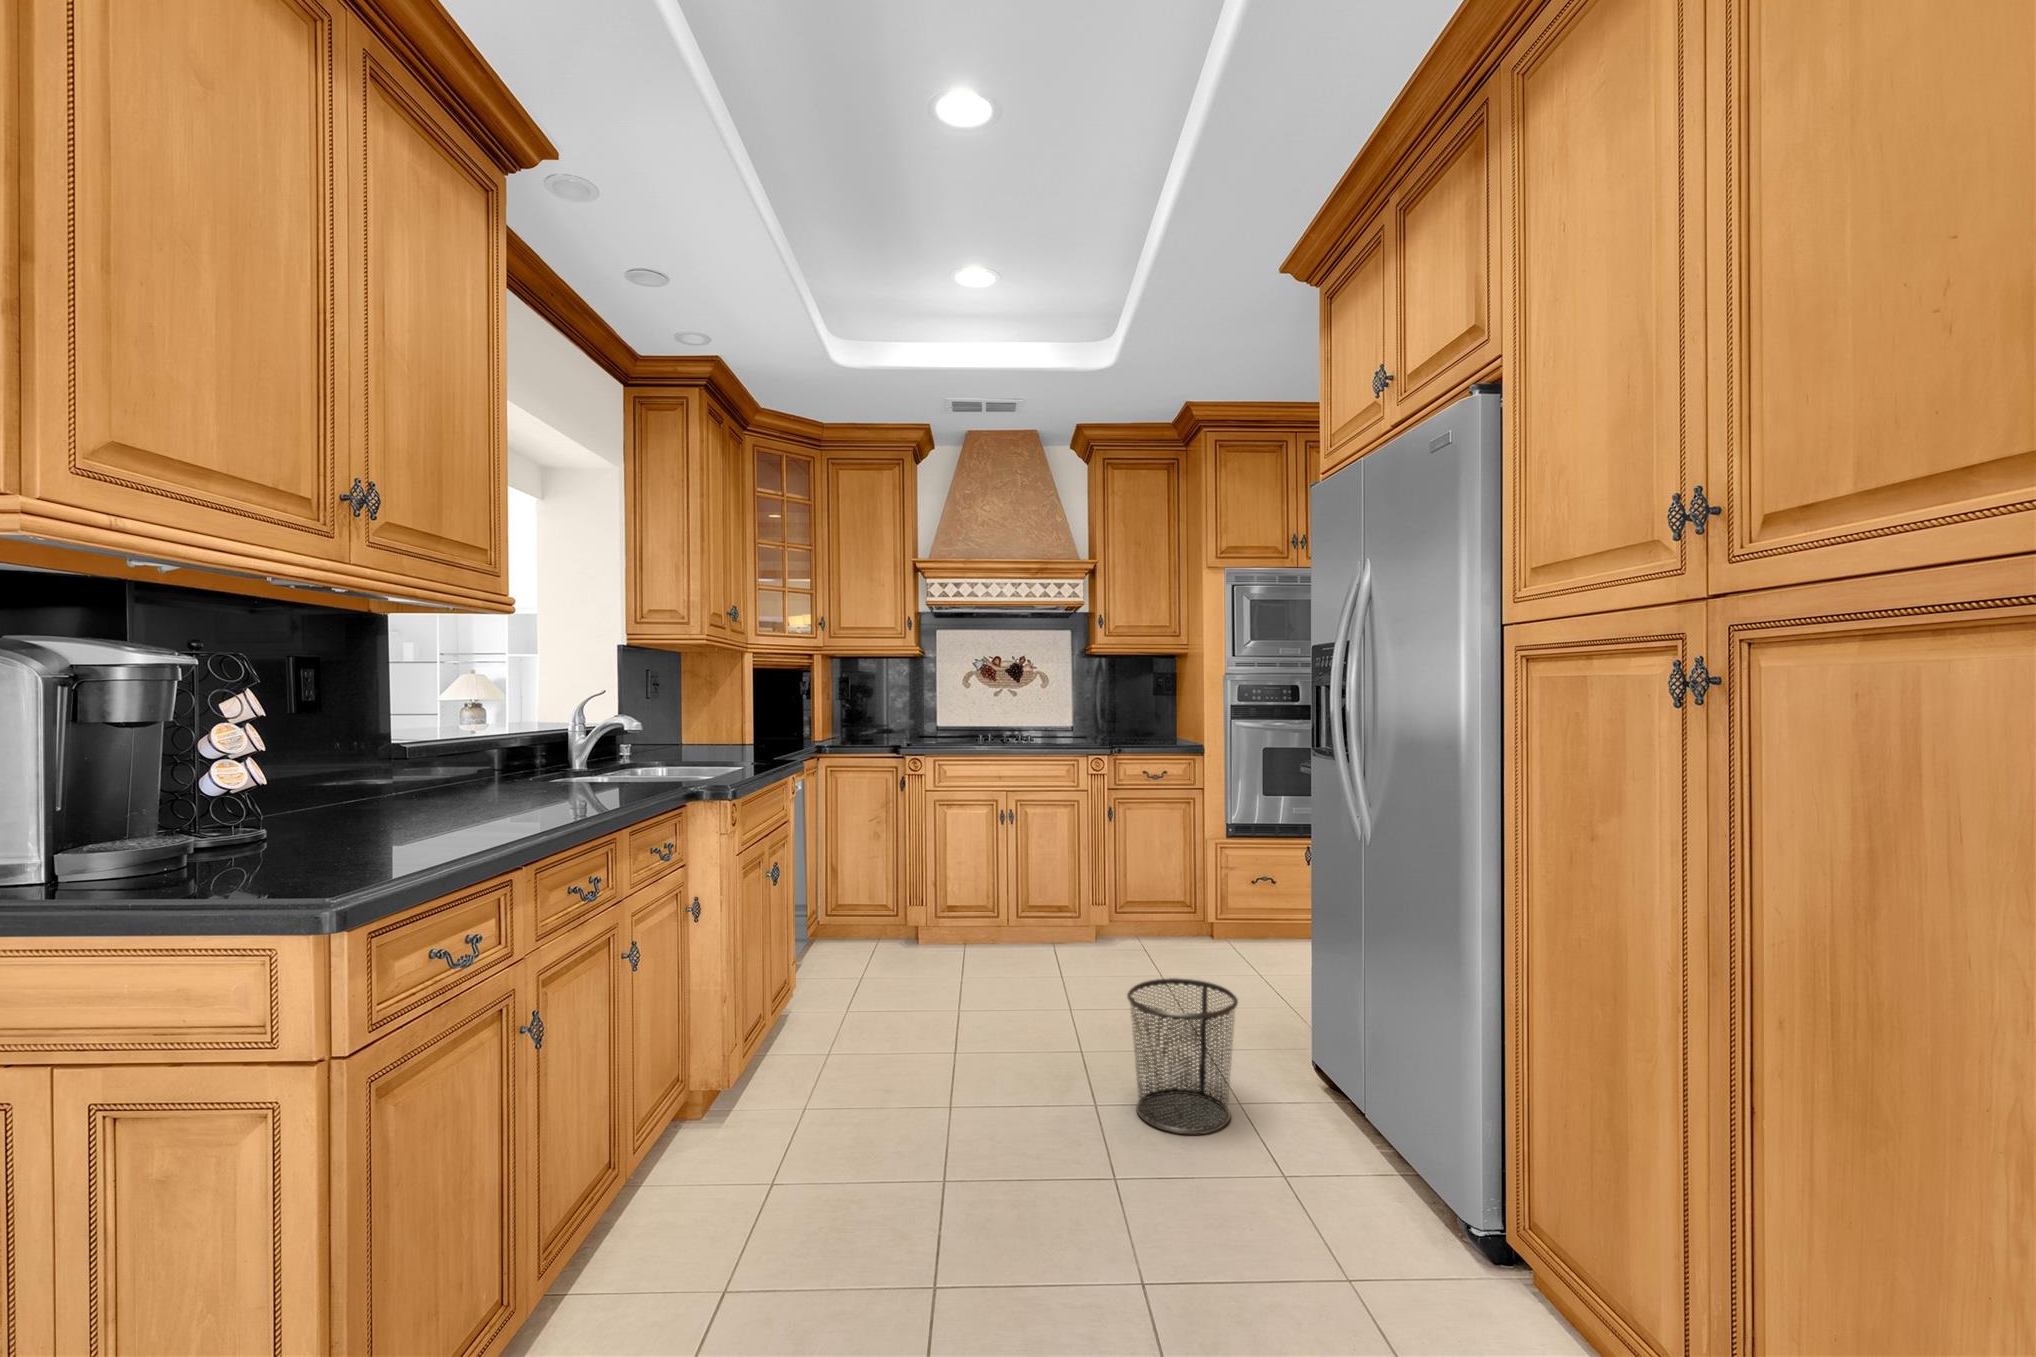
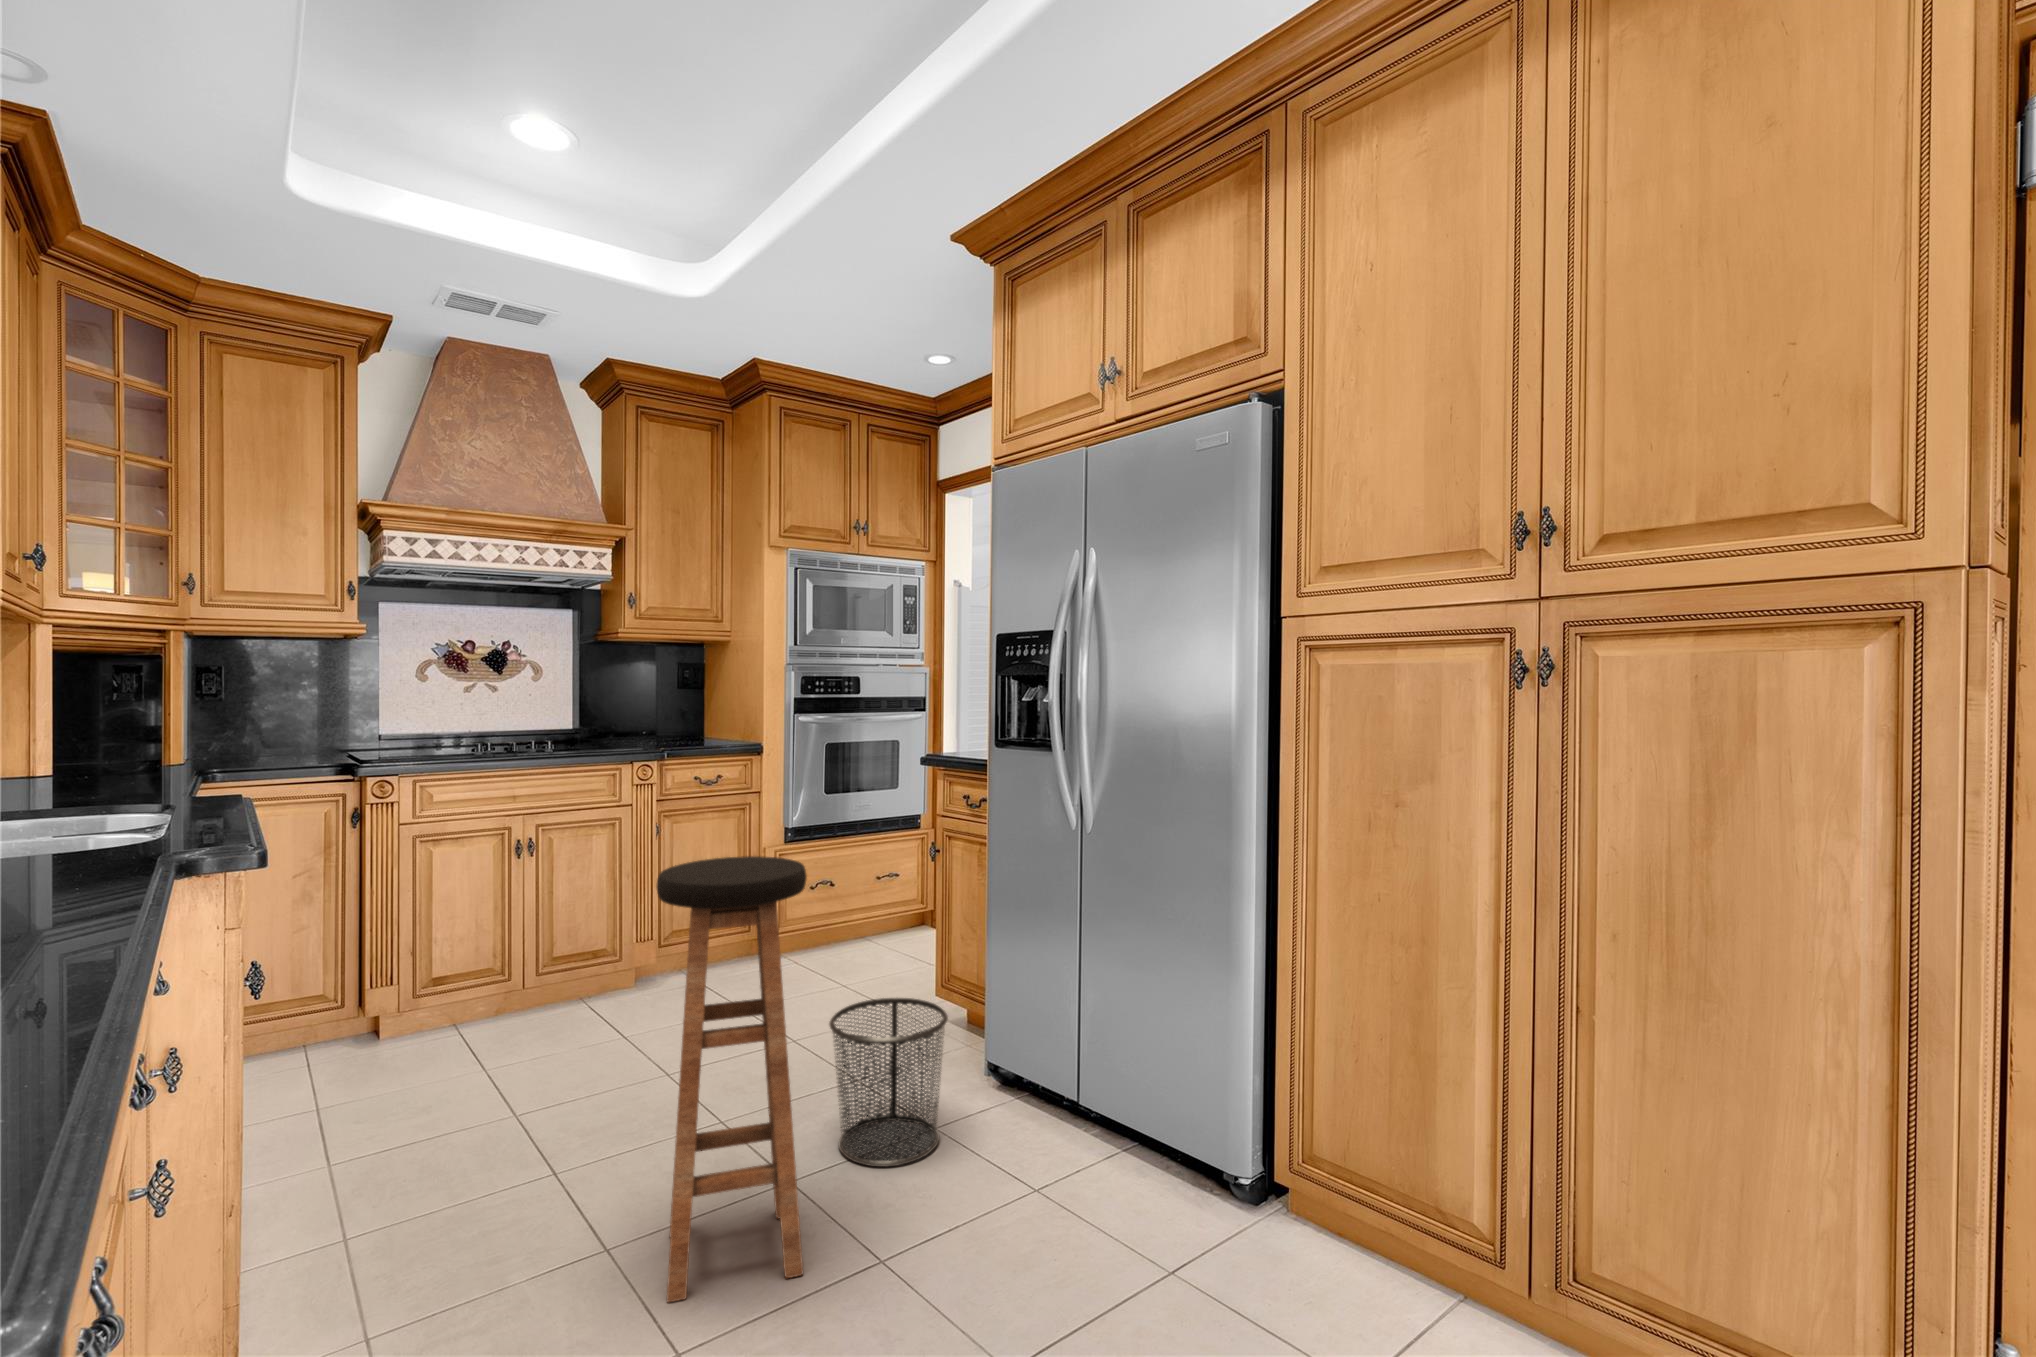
bar stool: none [936,827,1065,1183] -> present [657,856,807,1302]

